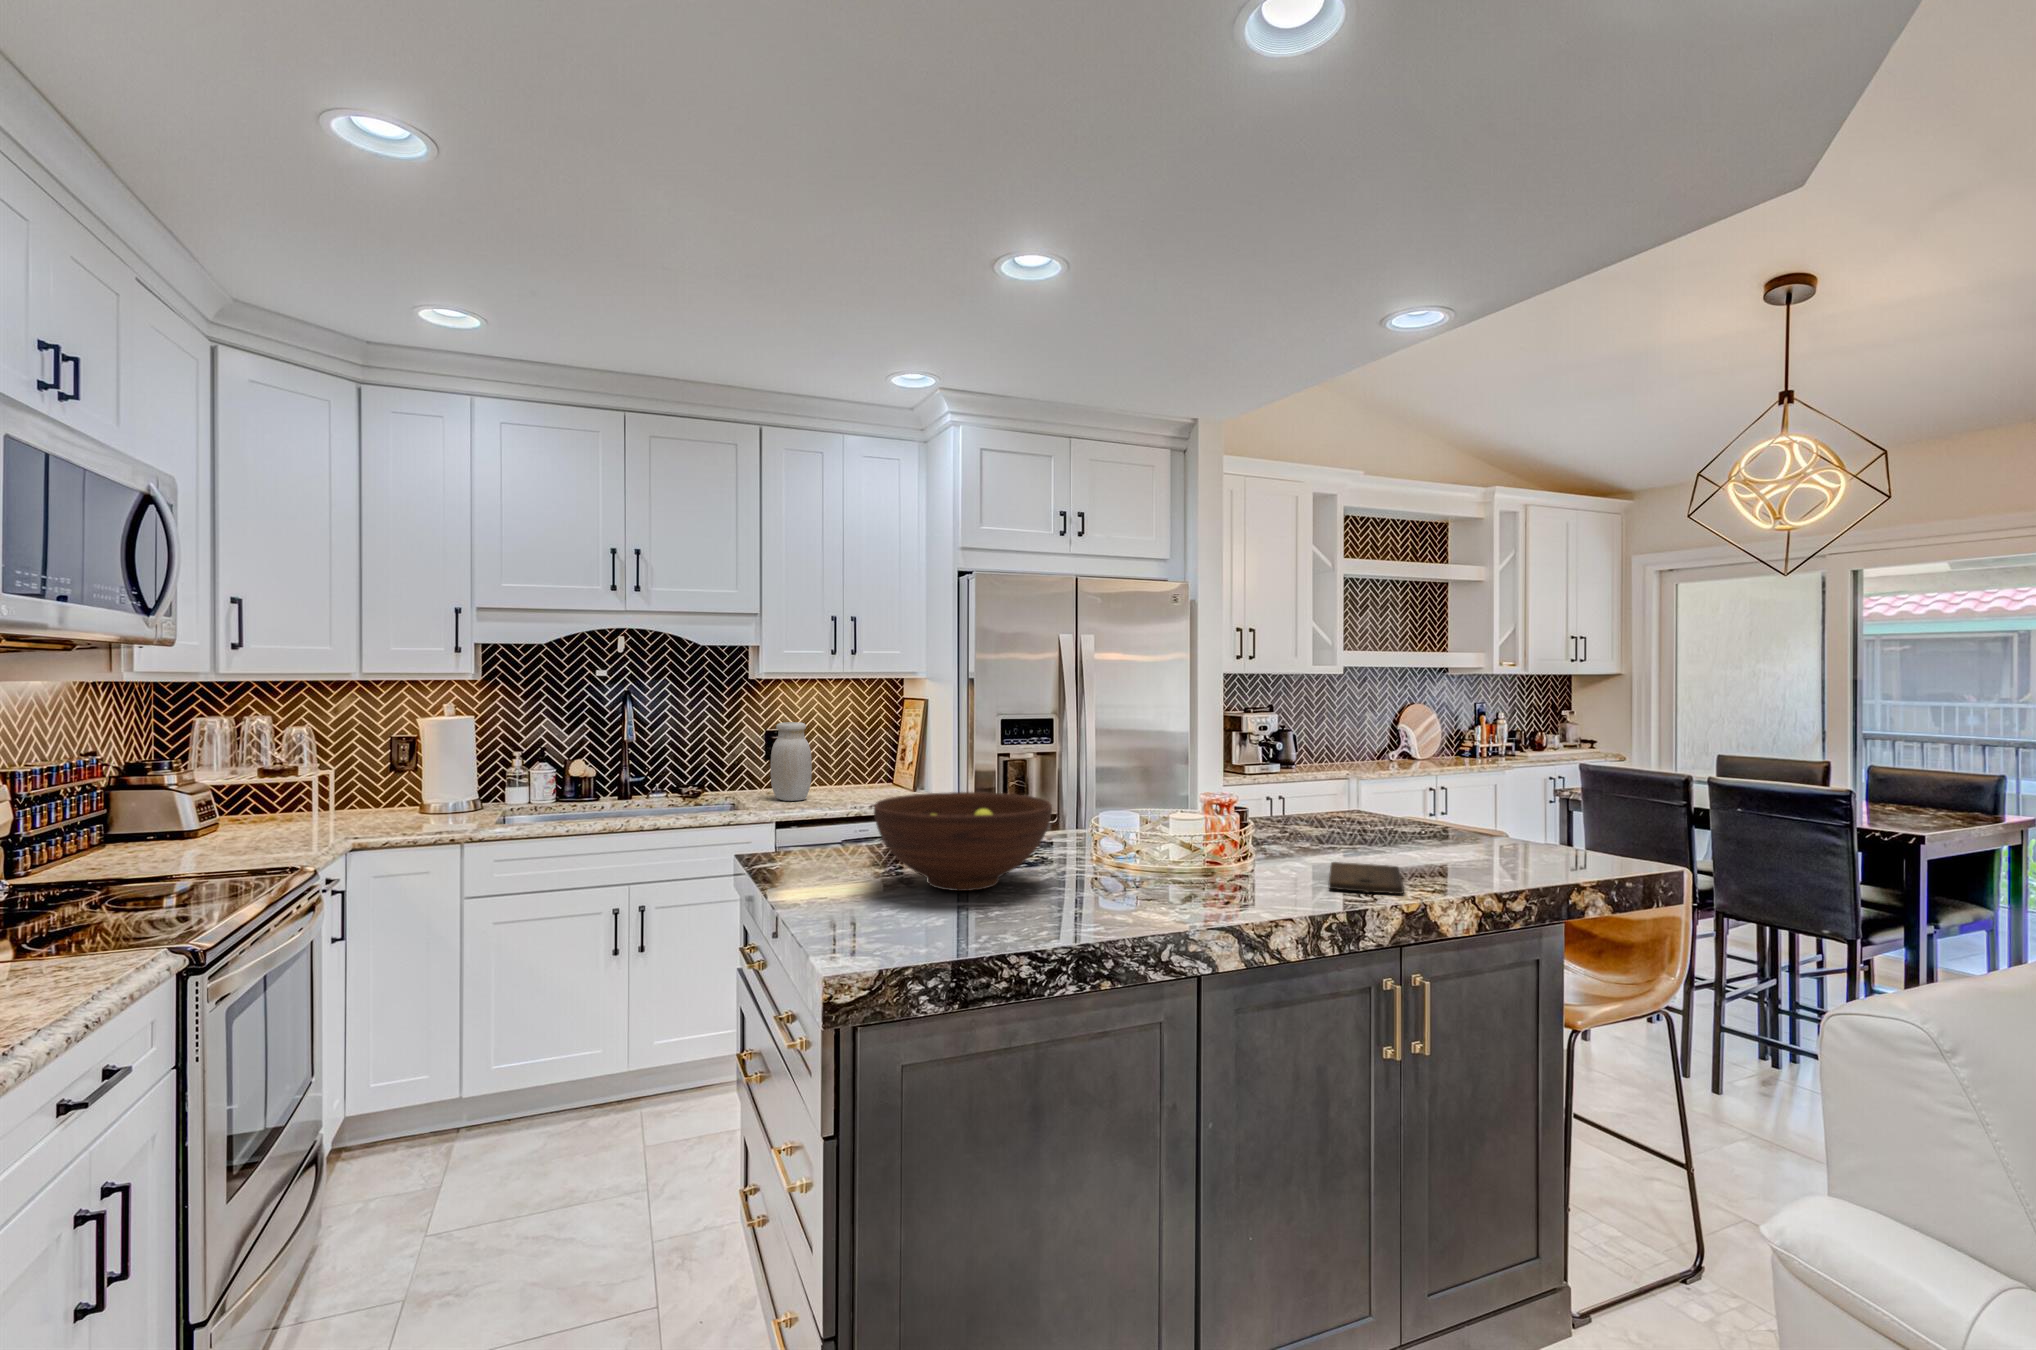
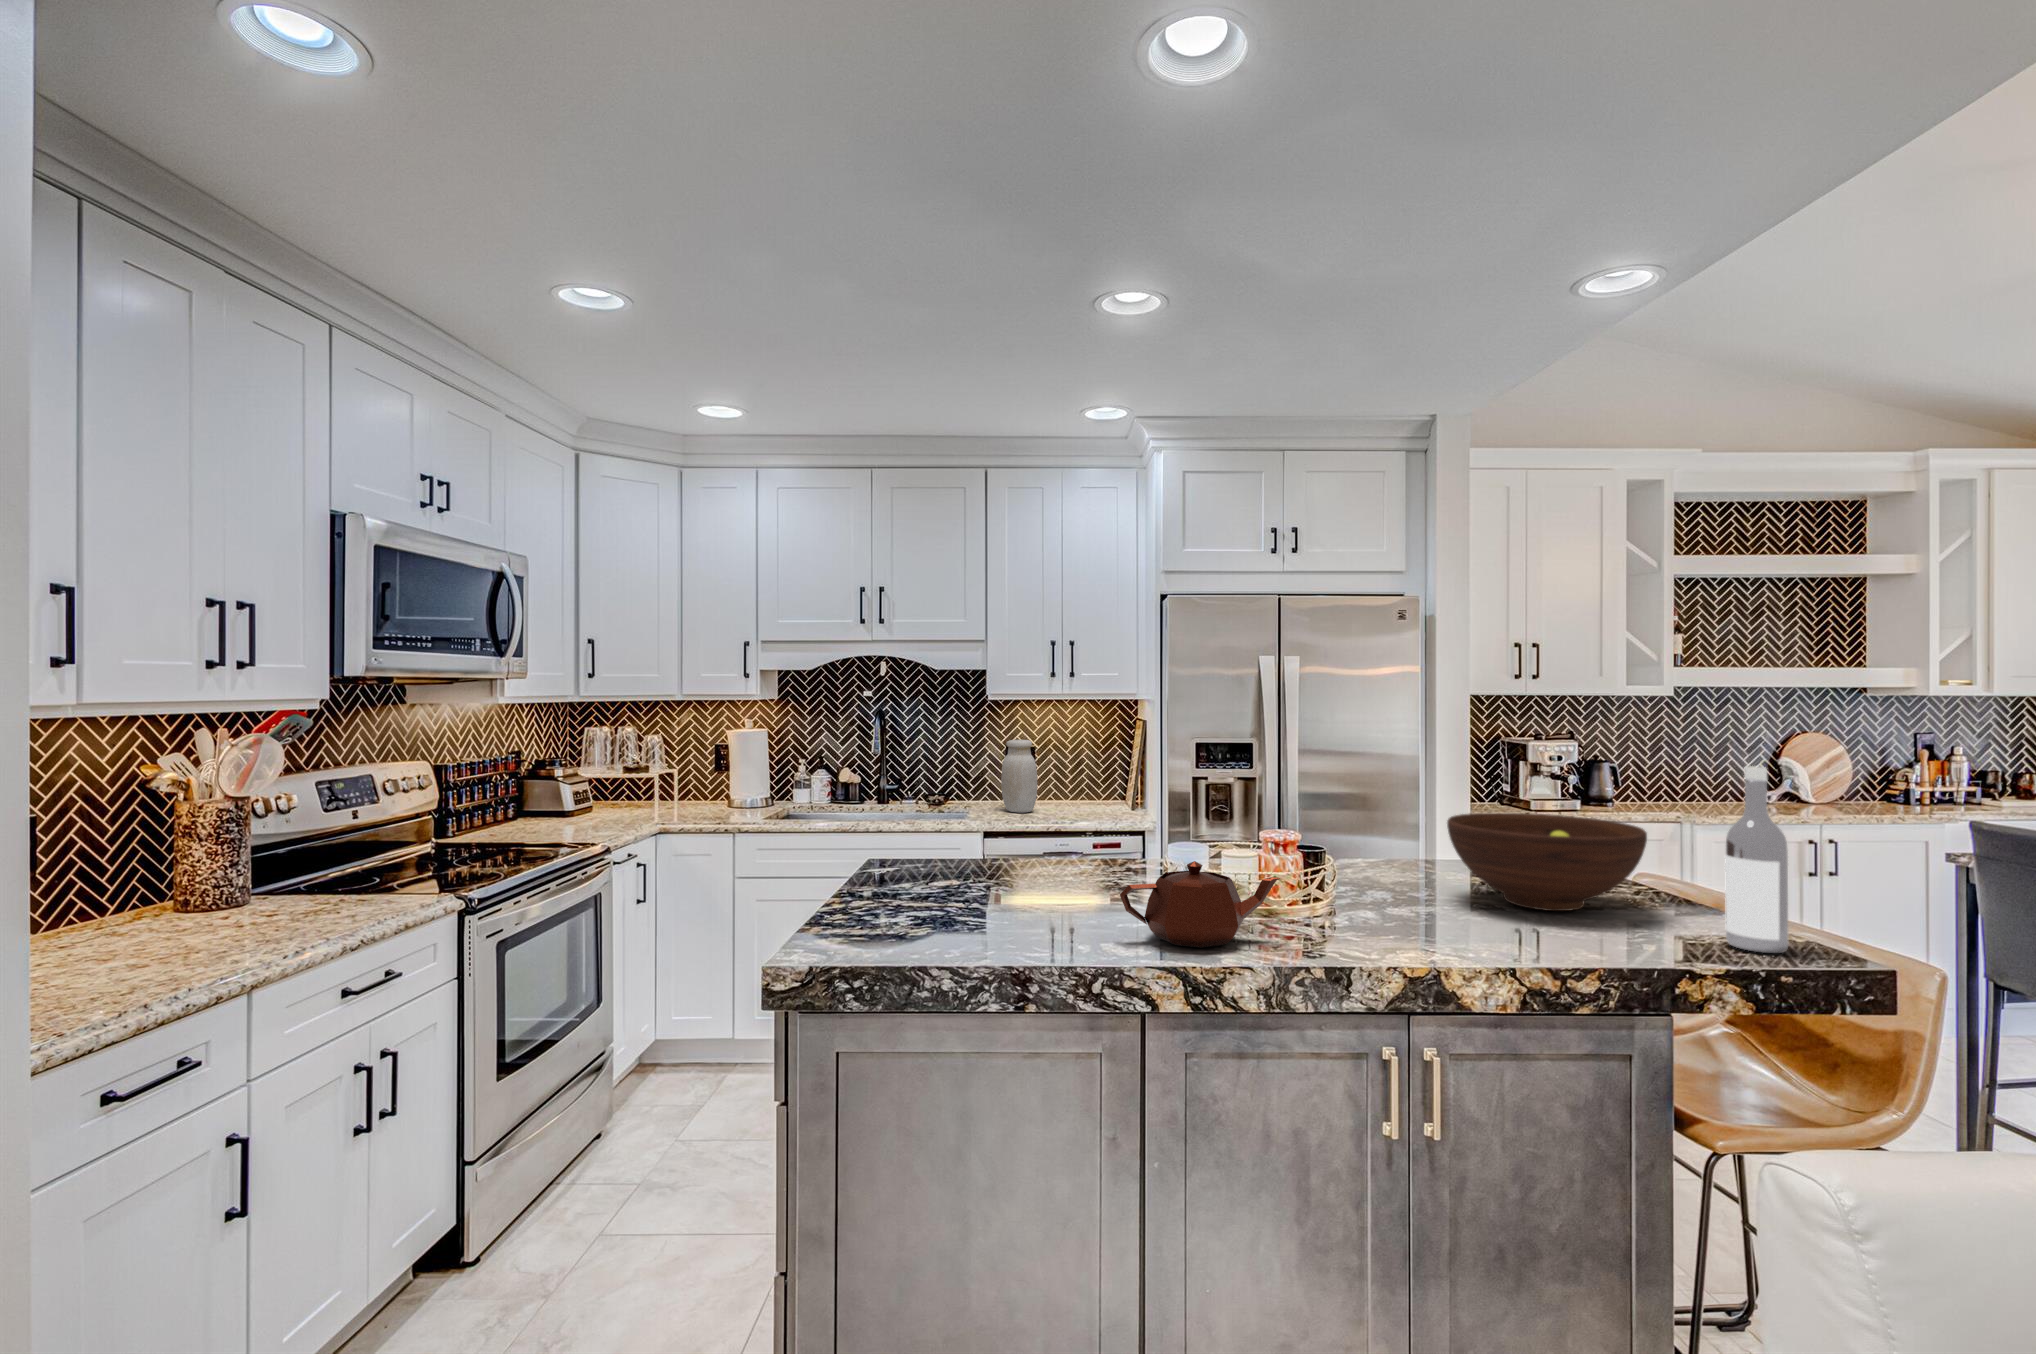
wine bottle: none [1567,724,1612,868] -> present [1725,766,1788,953]
fruit bowl: present [874,792,1052,891] -> present [1447,813,1647,911]
teapot: none [1145,826,1273,908] -> present [1120,861,1279,948]
cutting board: present [1329,862,1404,894] -> none [1350,913,1471,955]

